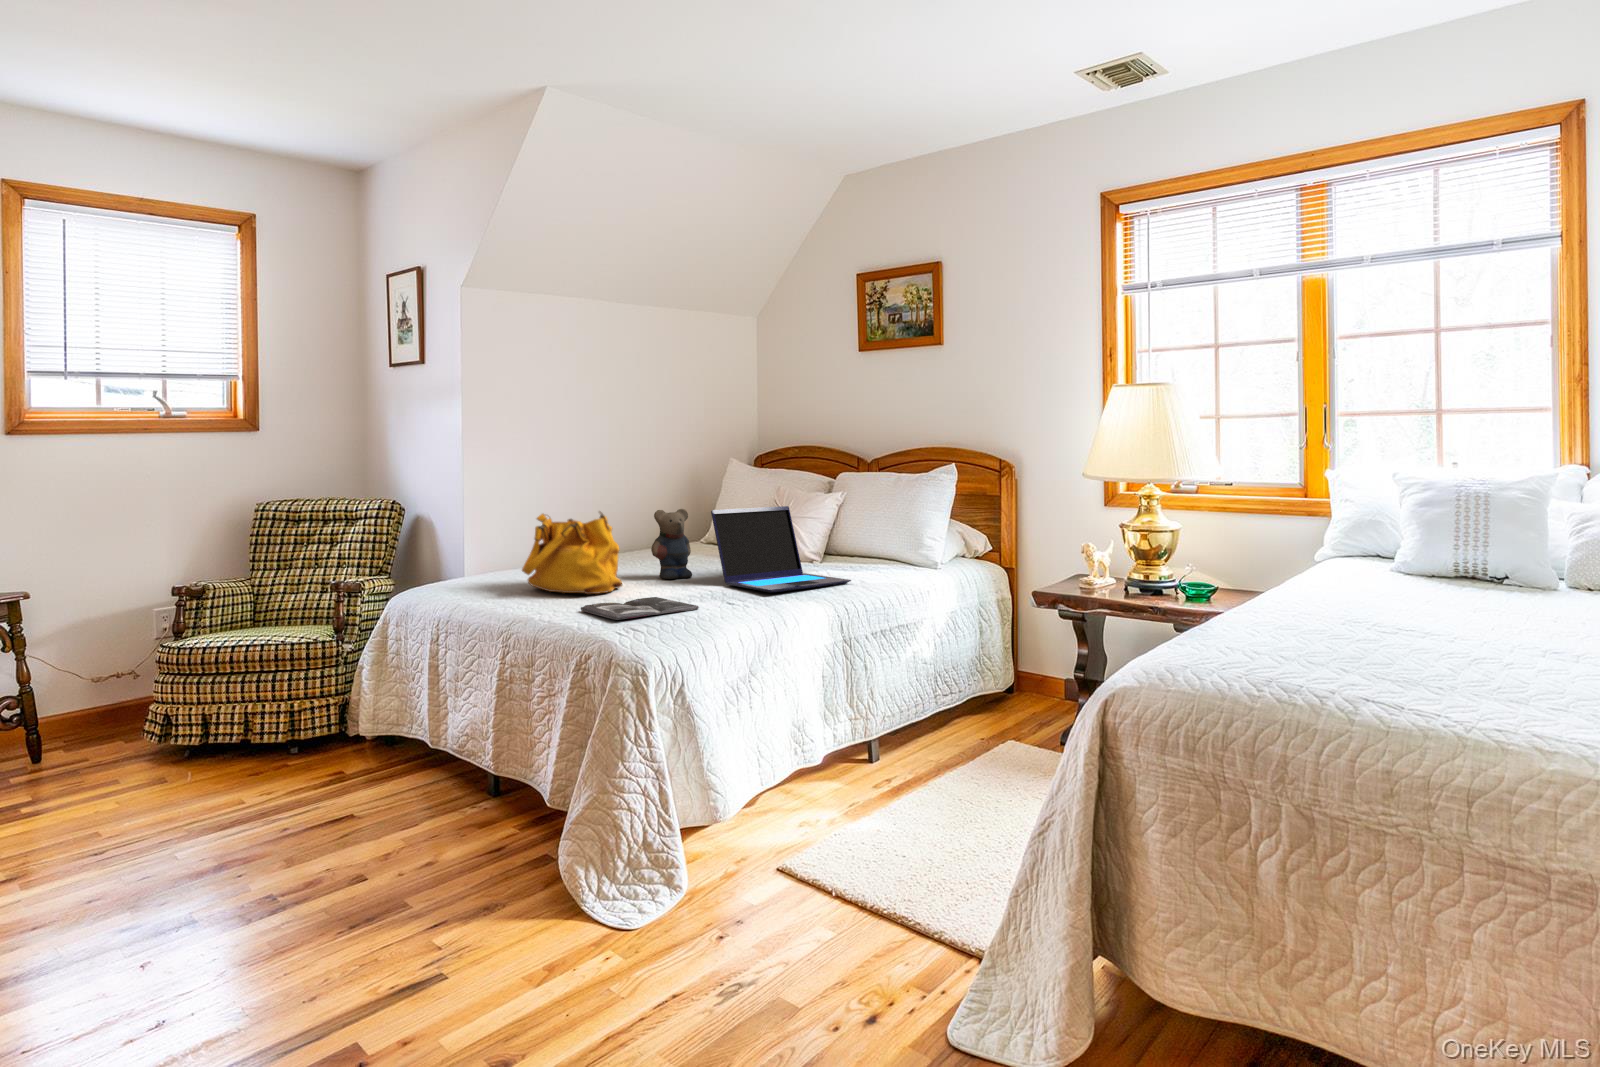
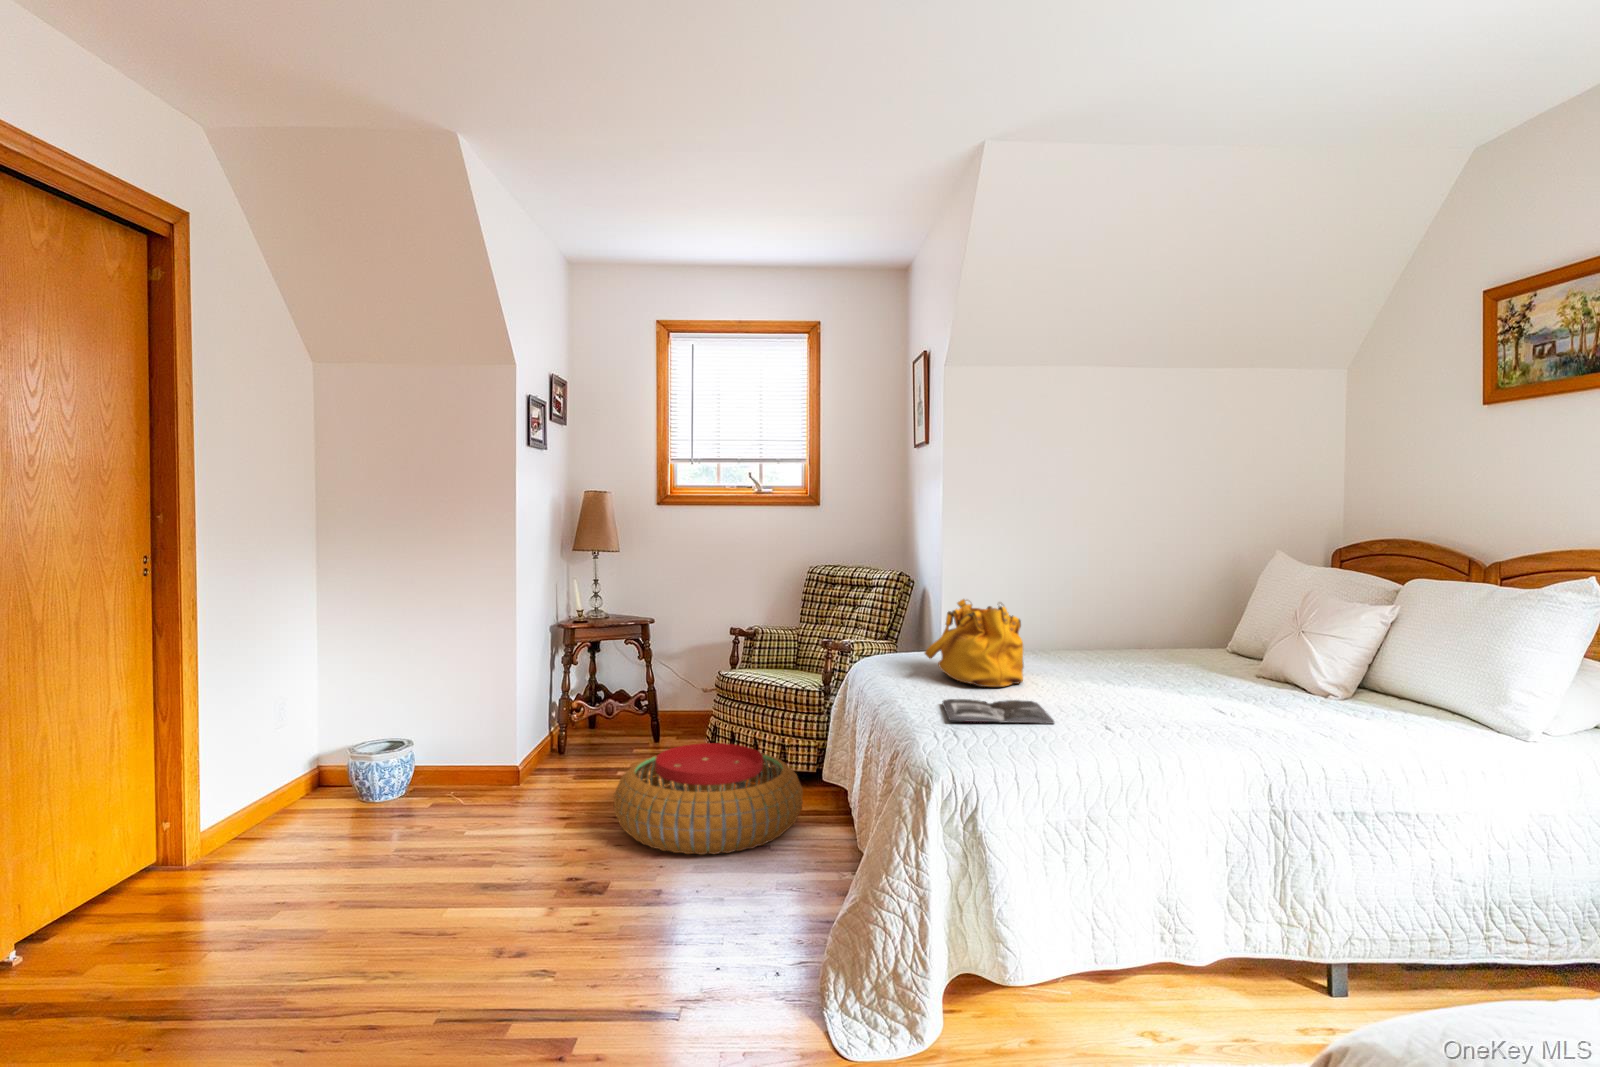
laptop: present [711,506,851,593] -> none [1127,610,1298,722]
teddy bear: present [651,509,692,579] -> none [1069,605,1119,682]
pouf: none [101,715,376,857] -> present [614,743,803,855]

